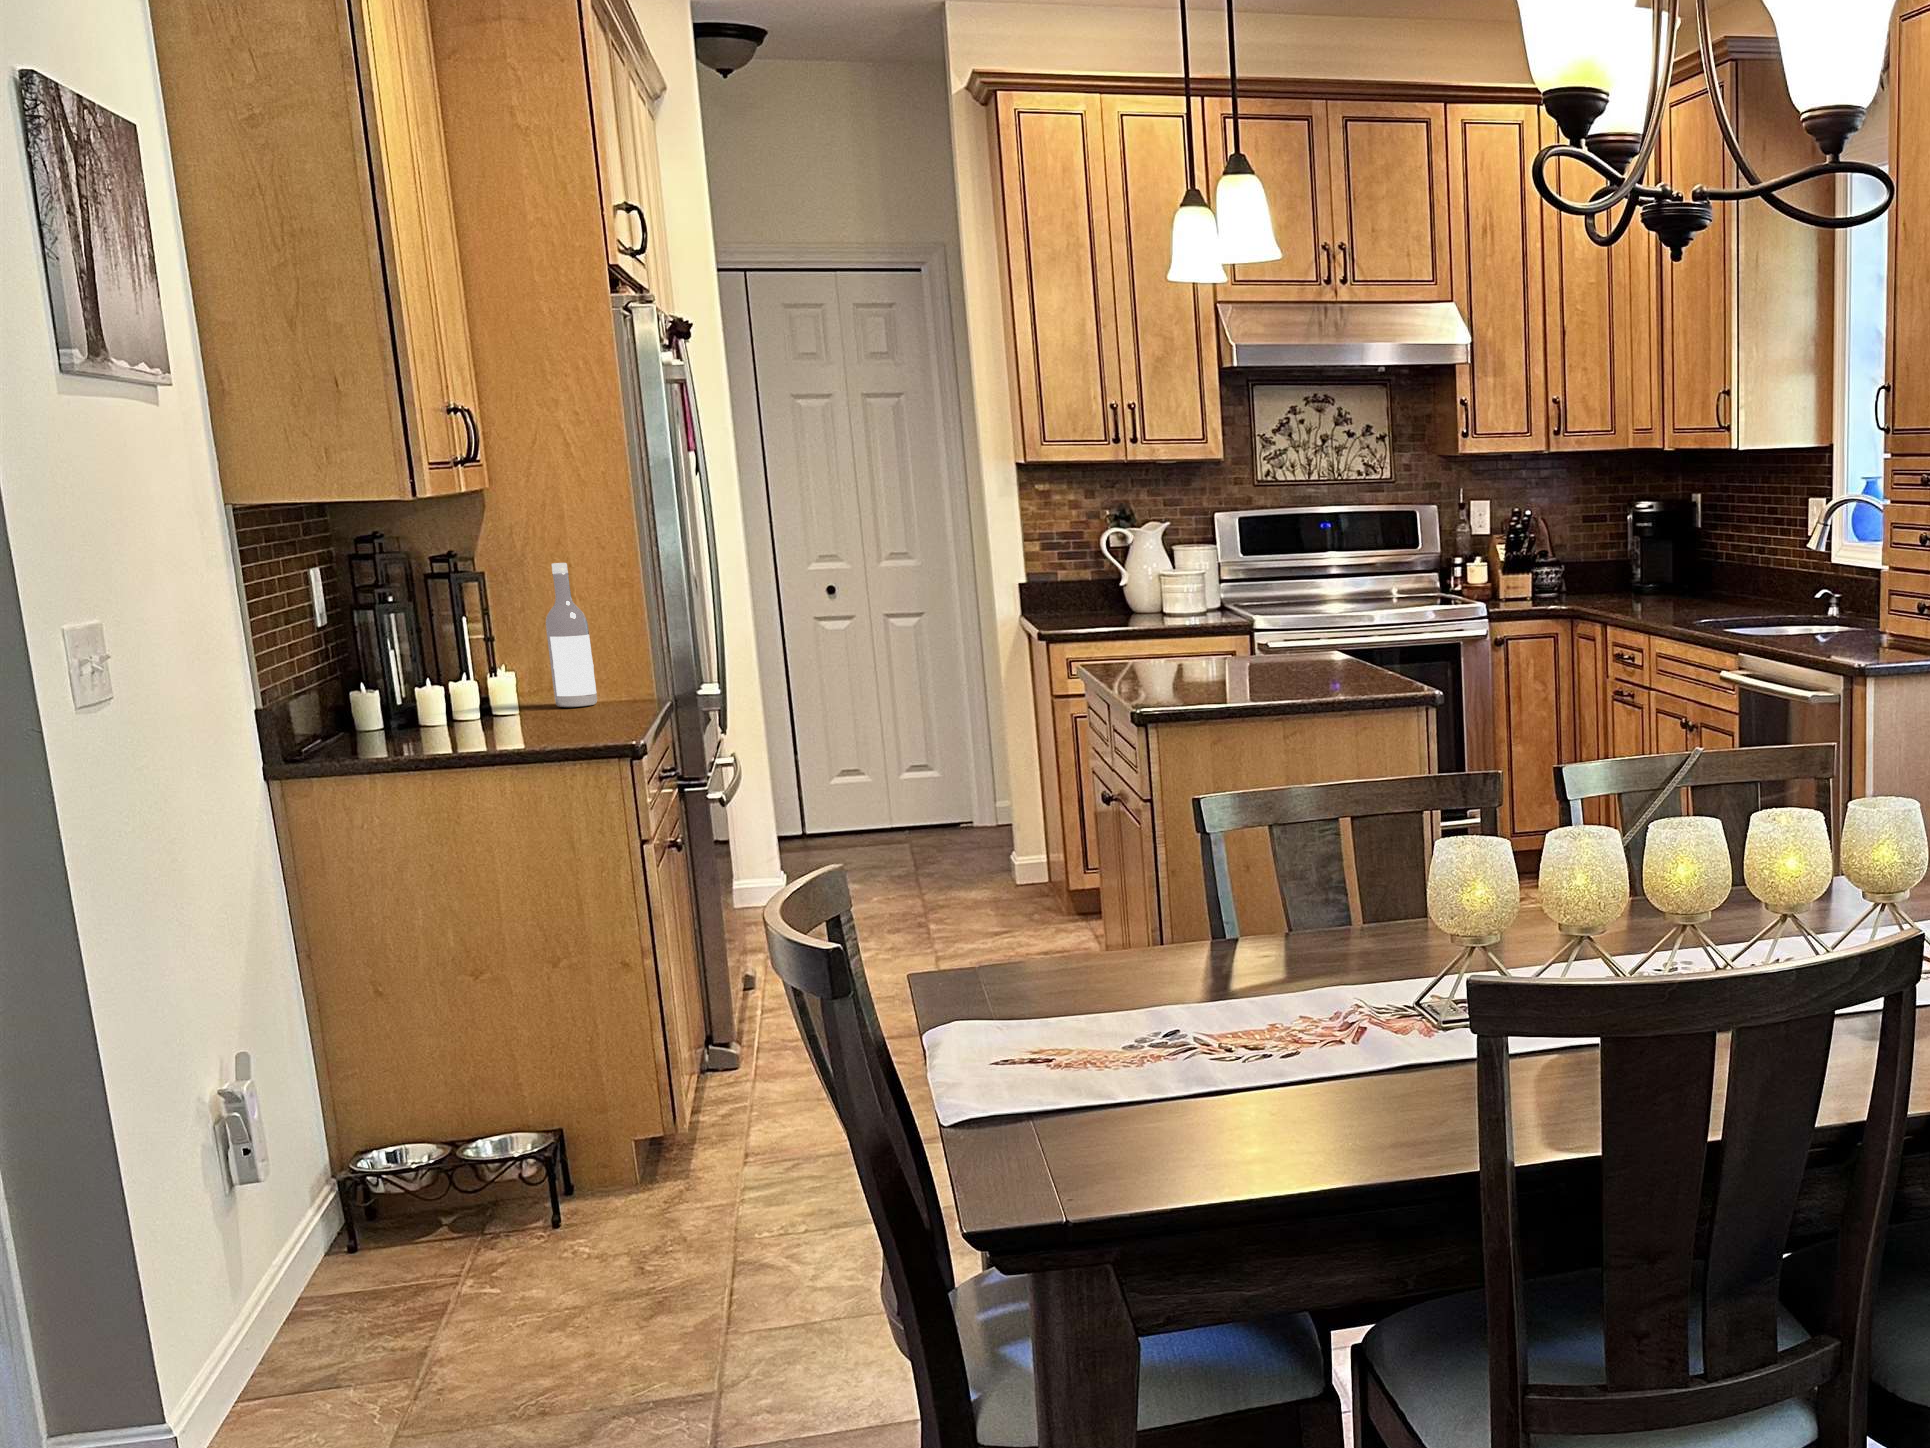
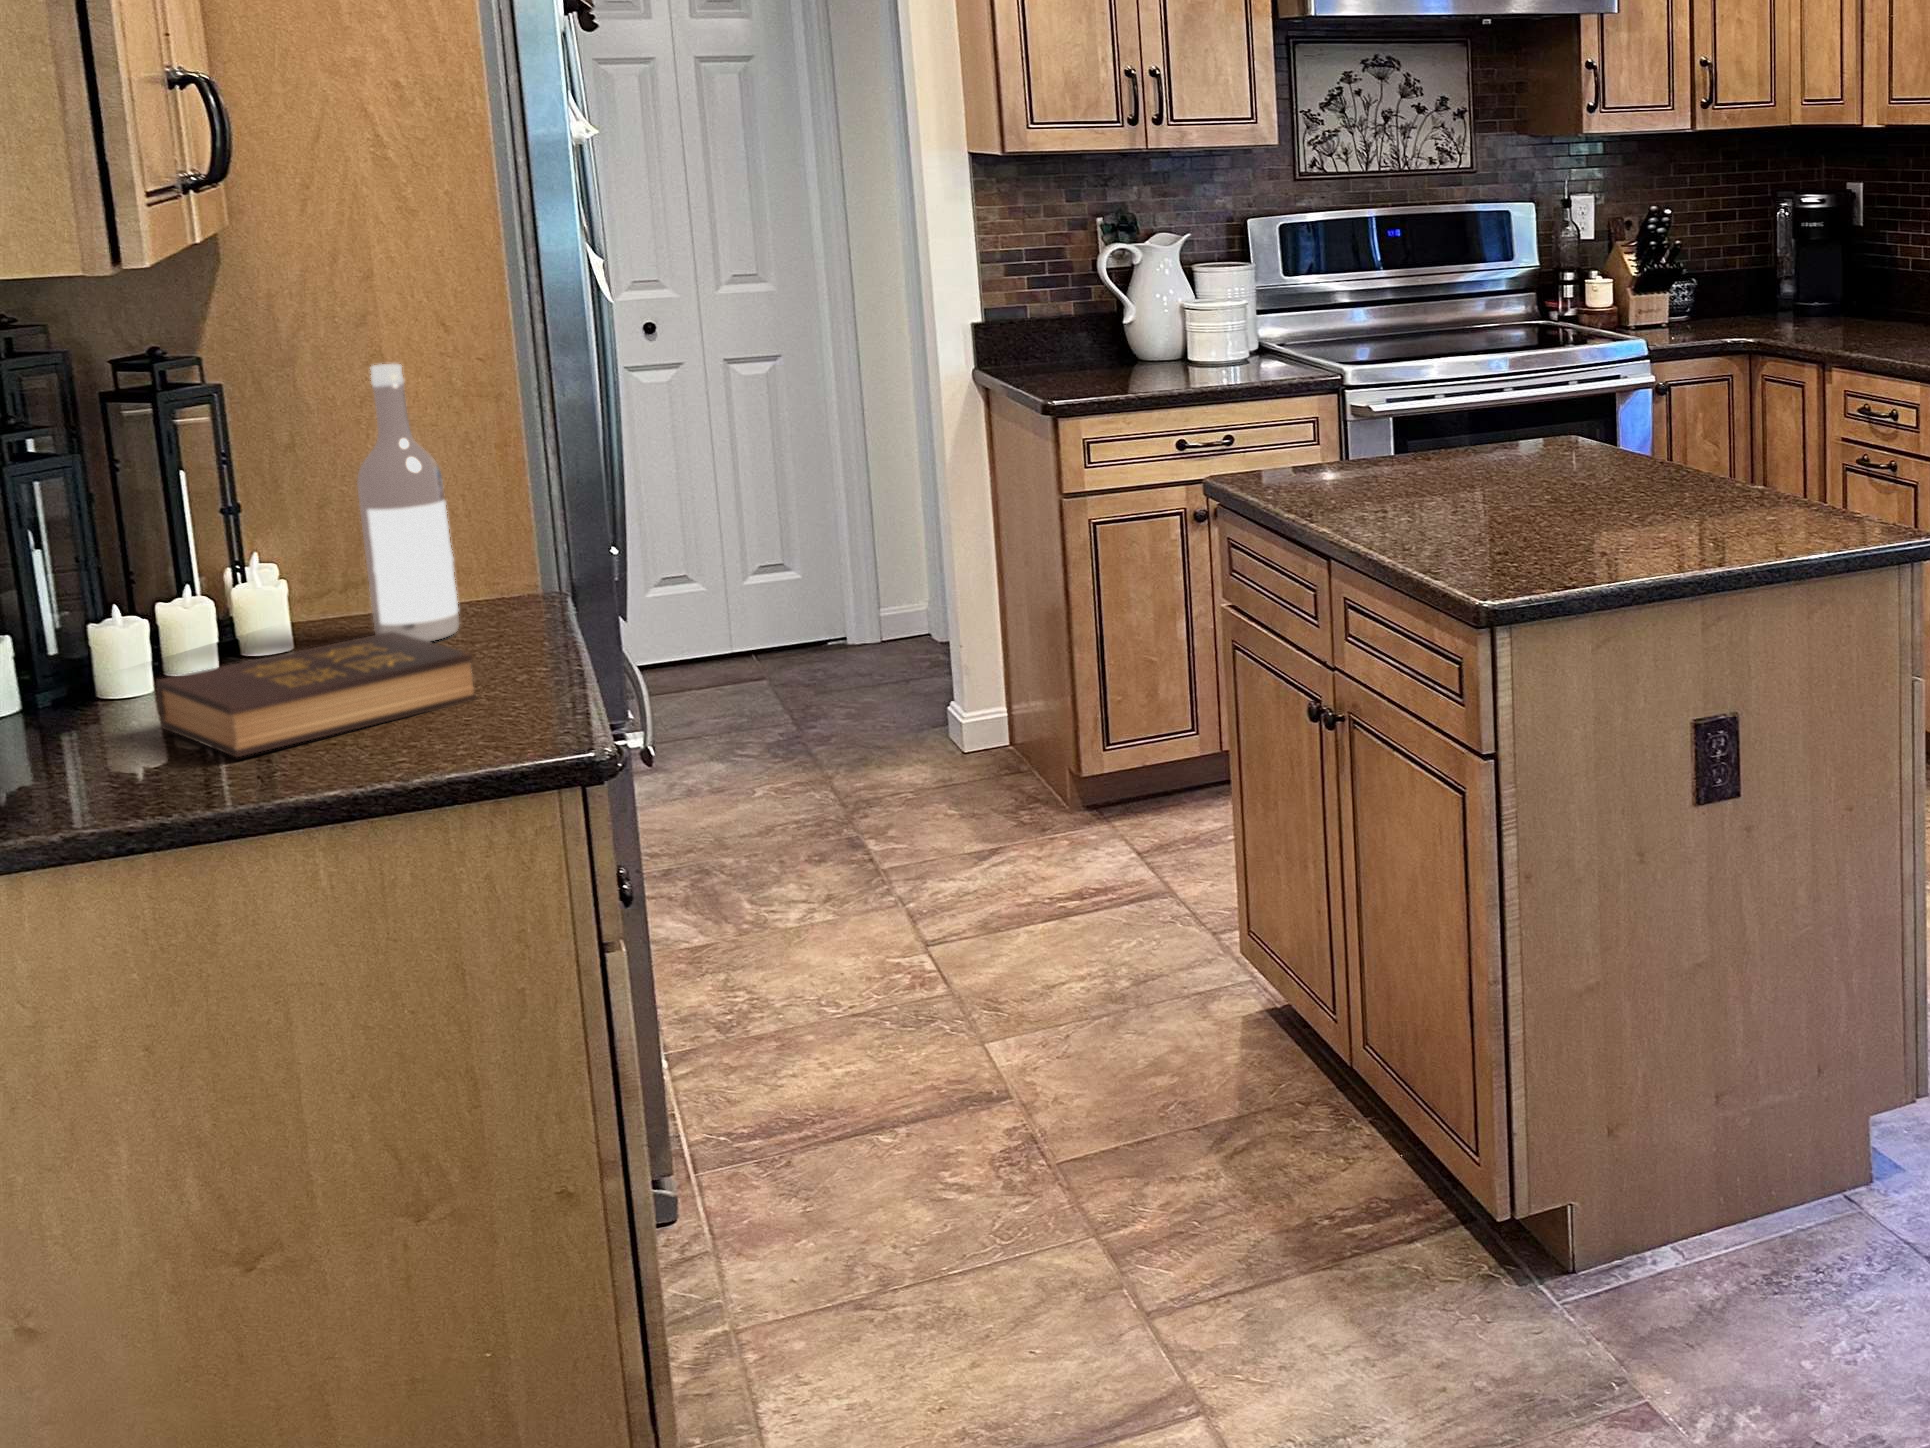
hardback book: none [445,694,589,735] -> present [157,631,476,757]

